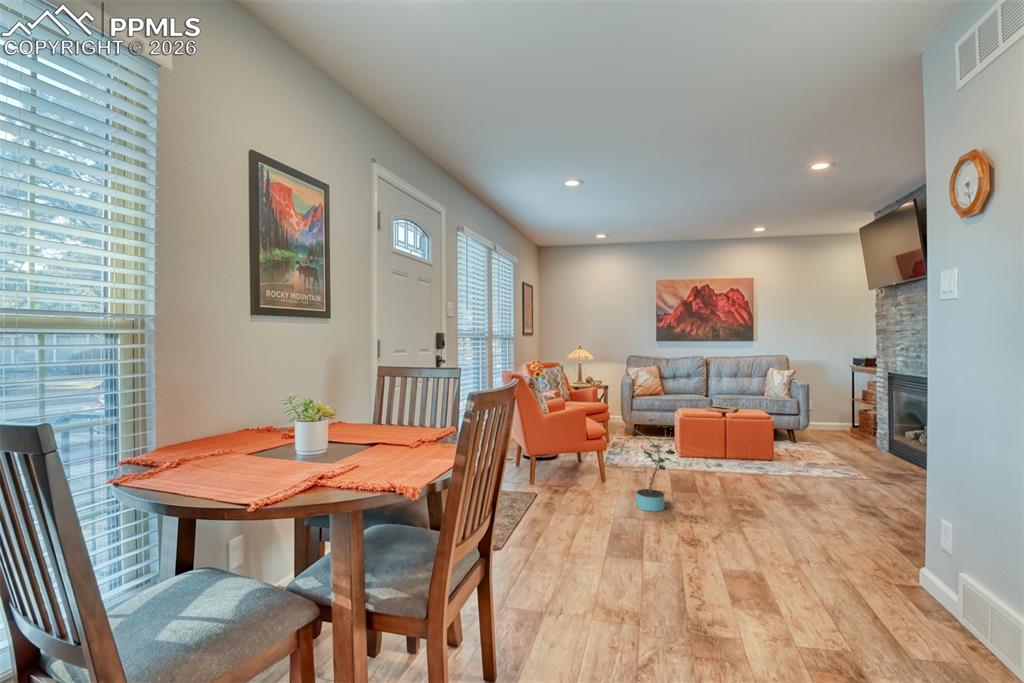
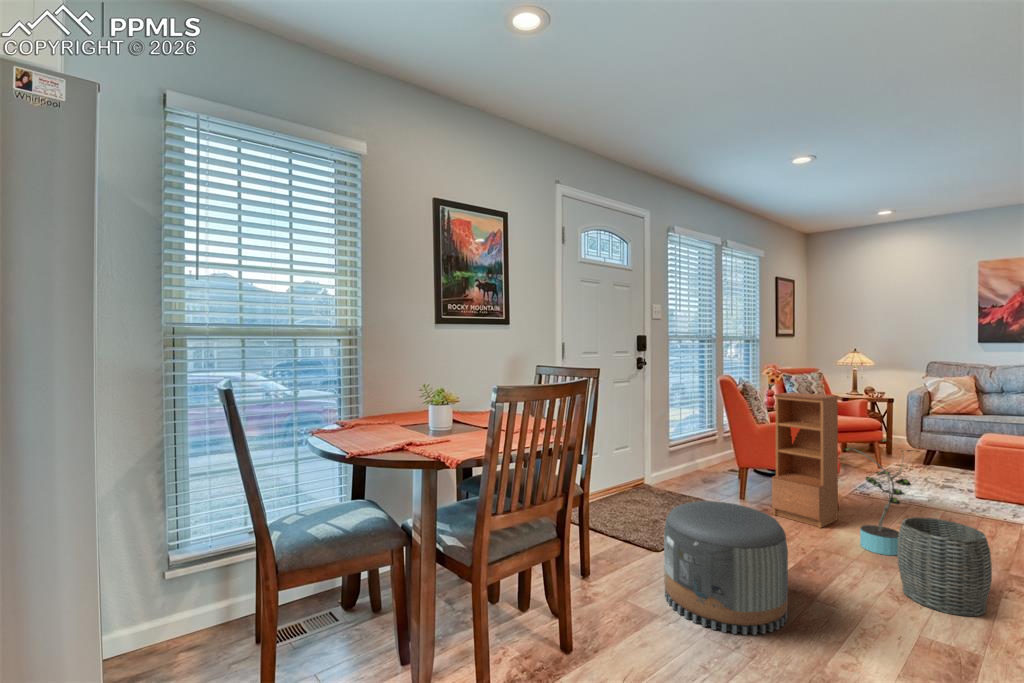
bookcase: none [565,384,611,498] -> present [772,392,838,528]
woven basket: none [679,477,738,548] -> present [898,517,992,616]
pouf: none [527,490,634,611] -> present [664,501,788,635]

